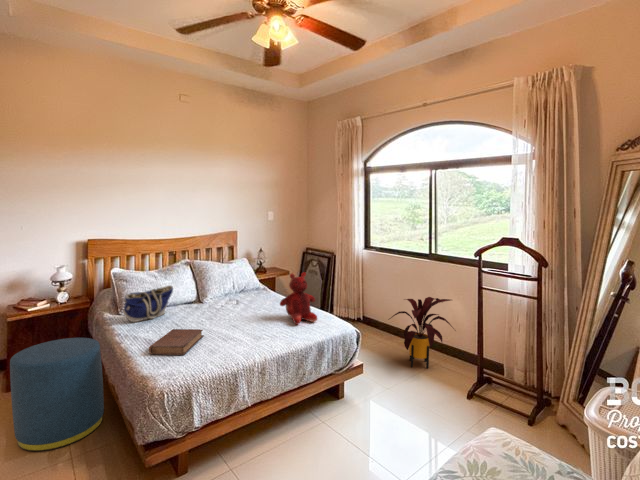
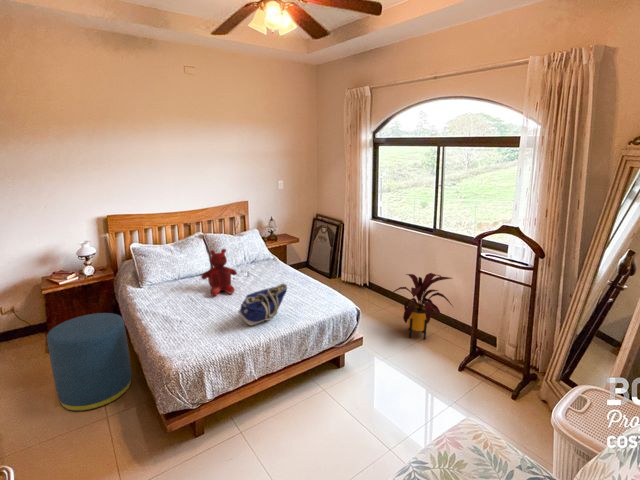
teddy bear: present [280,272,317,324] -> present [201,249,237,296]
tote bag: present [123,286,173,322] -> present [238,284,287,325]
book: present [149,329,204,355] -> none [166,307,216,335]

